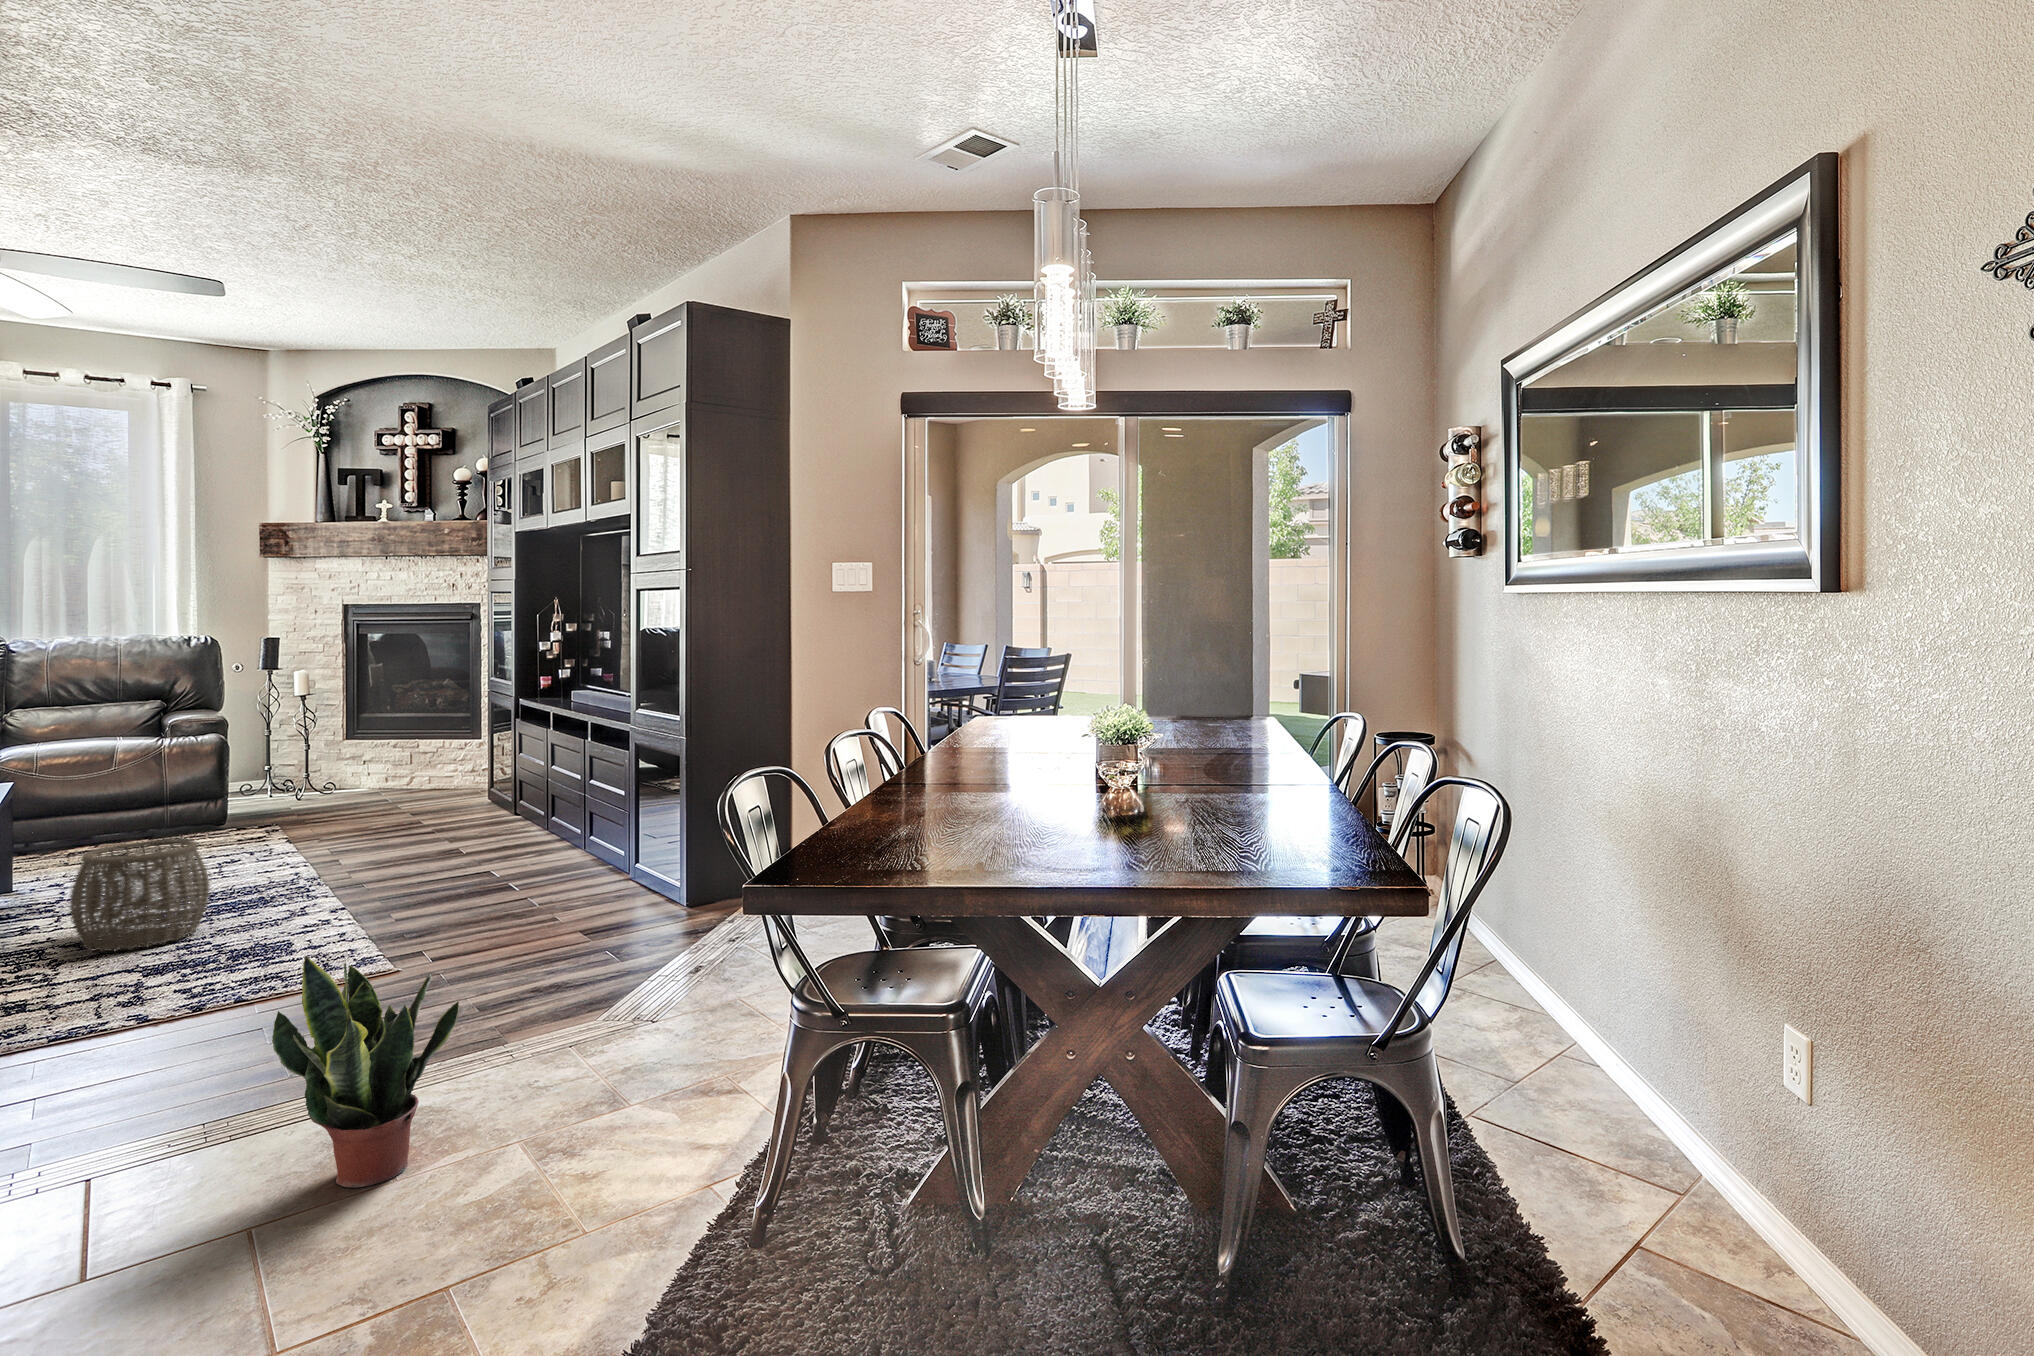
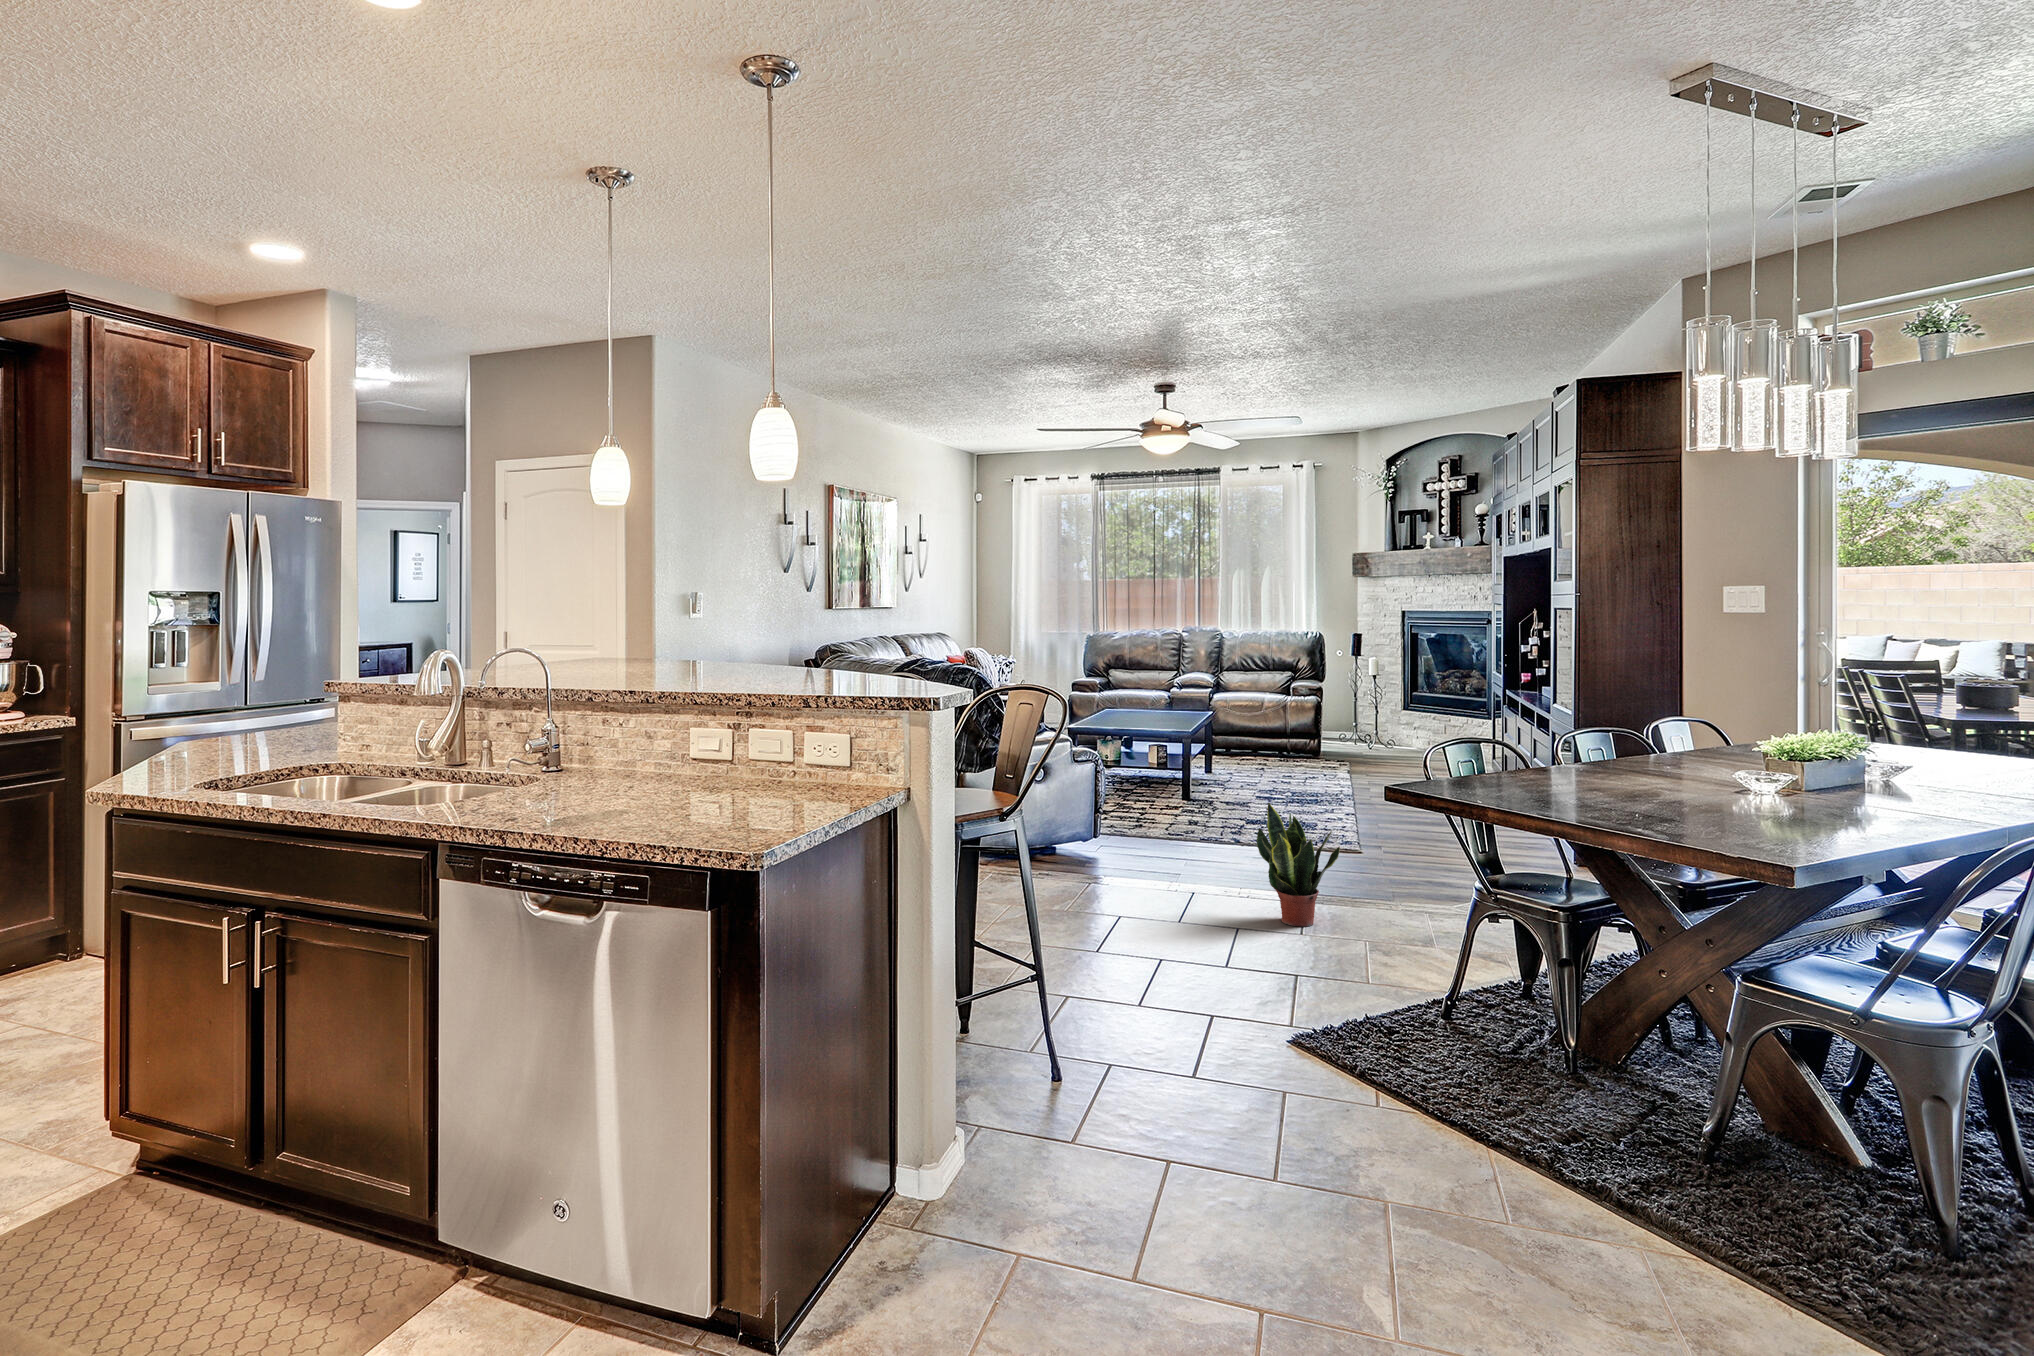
woven basket: present [69,839,210,952] -> none [1221,752,1285,811]

